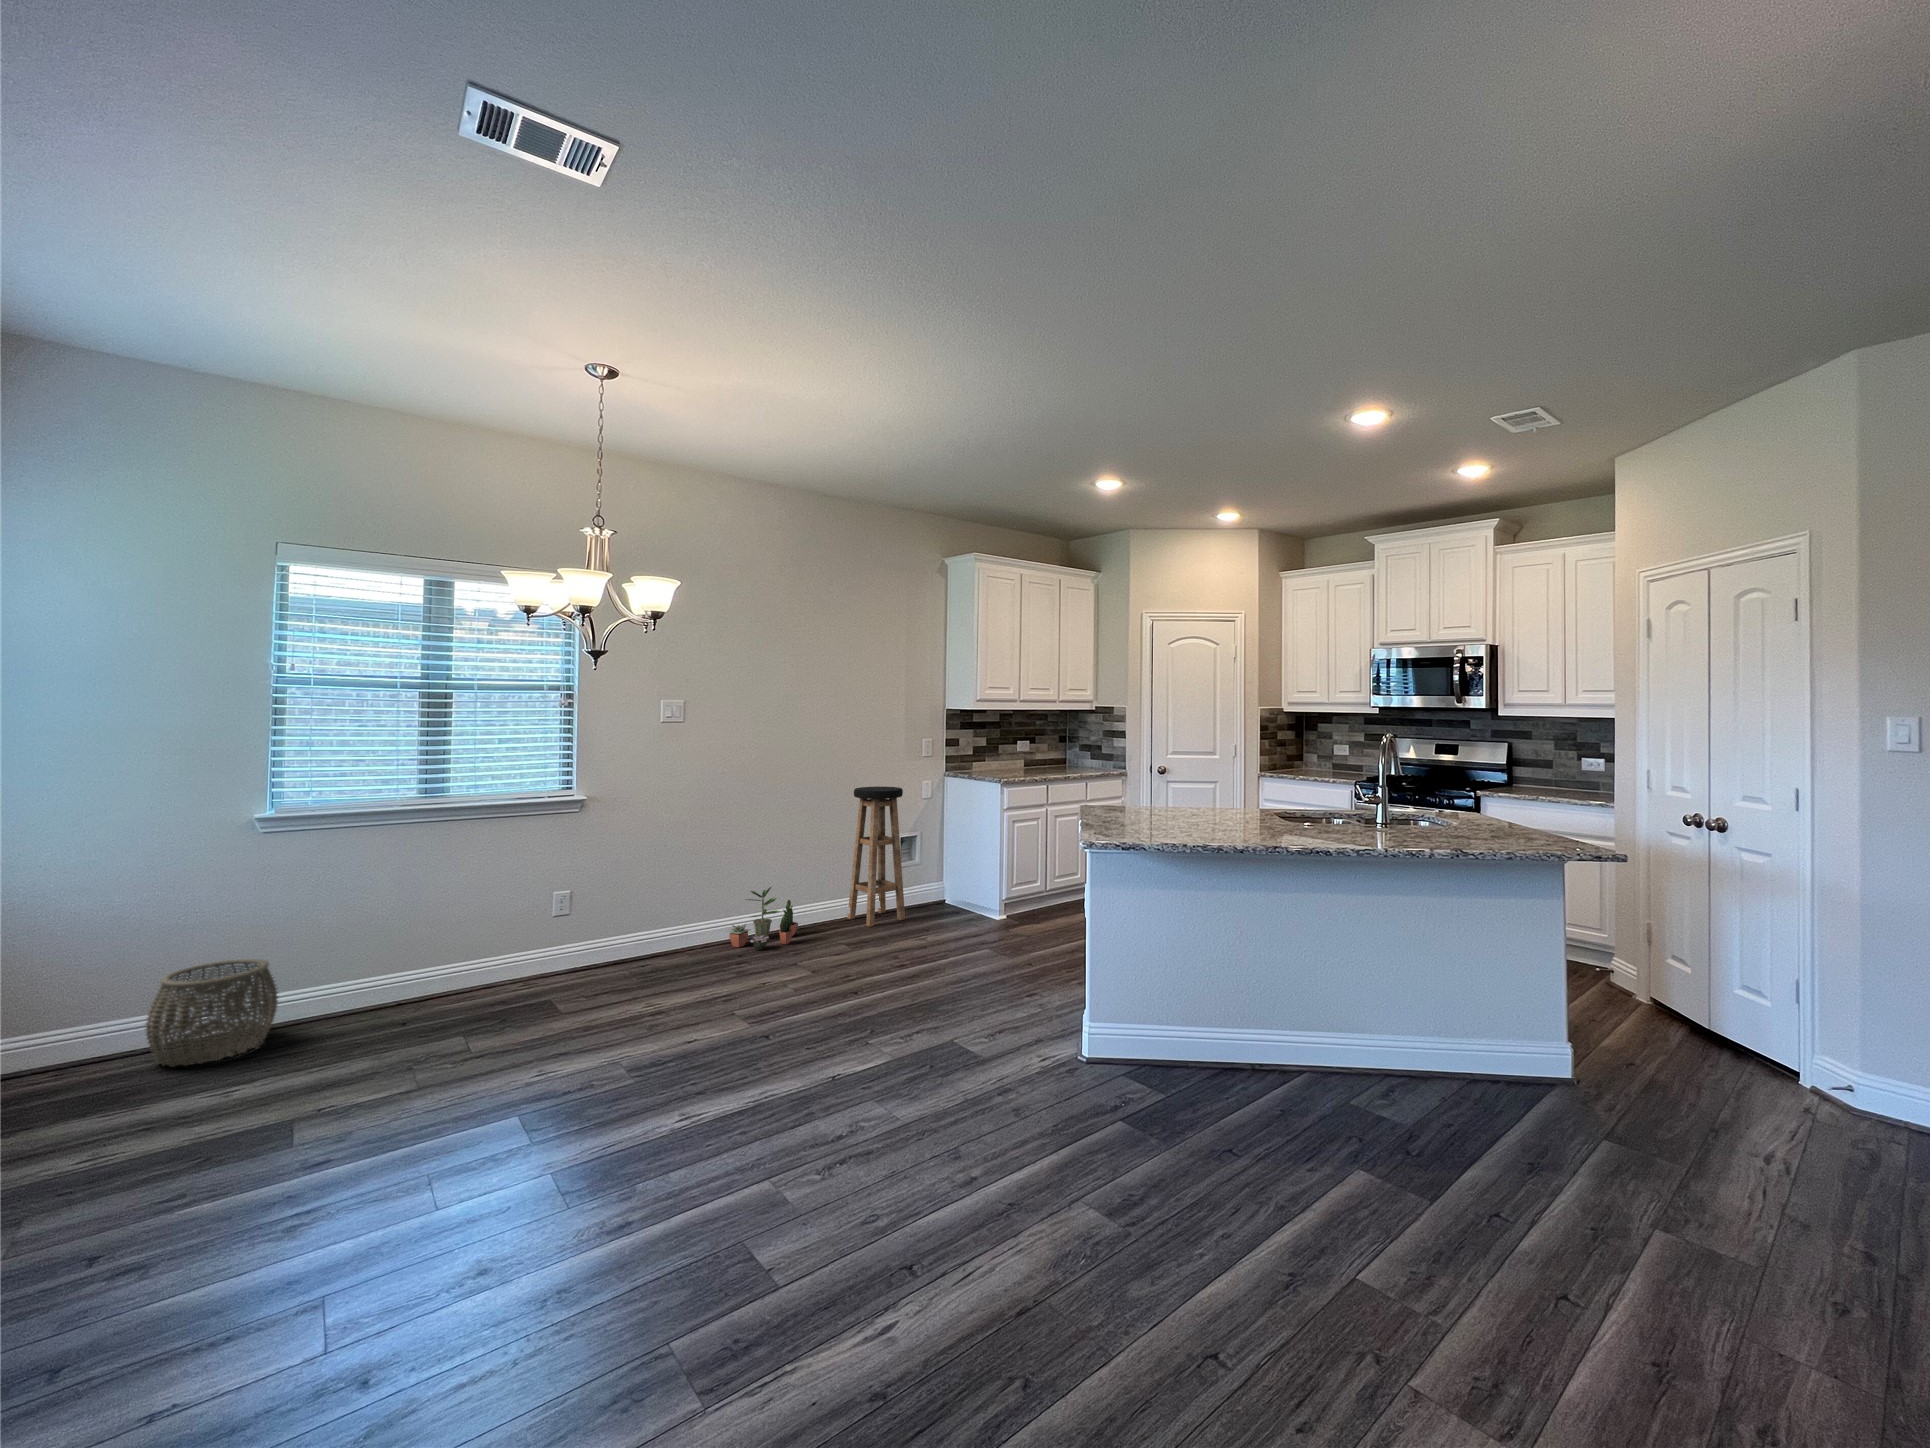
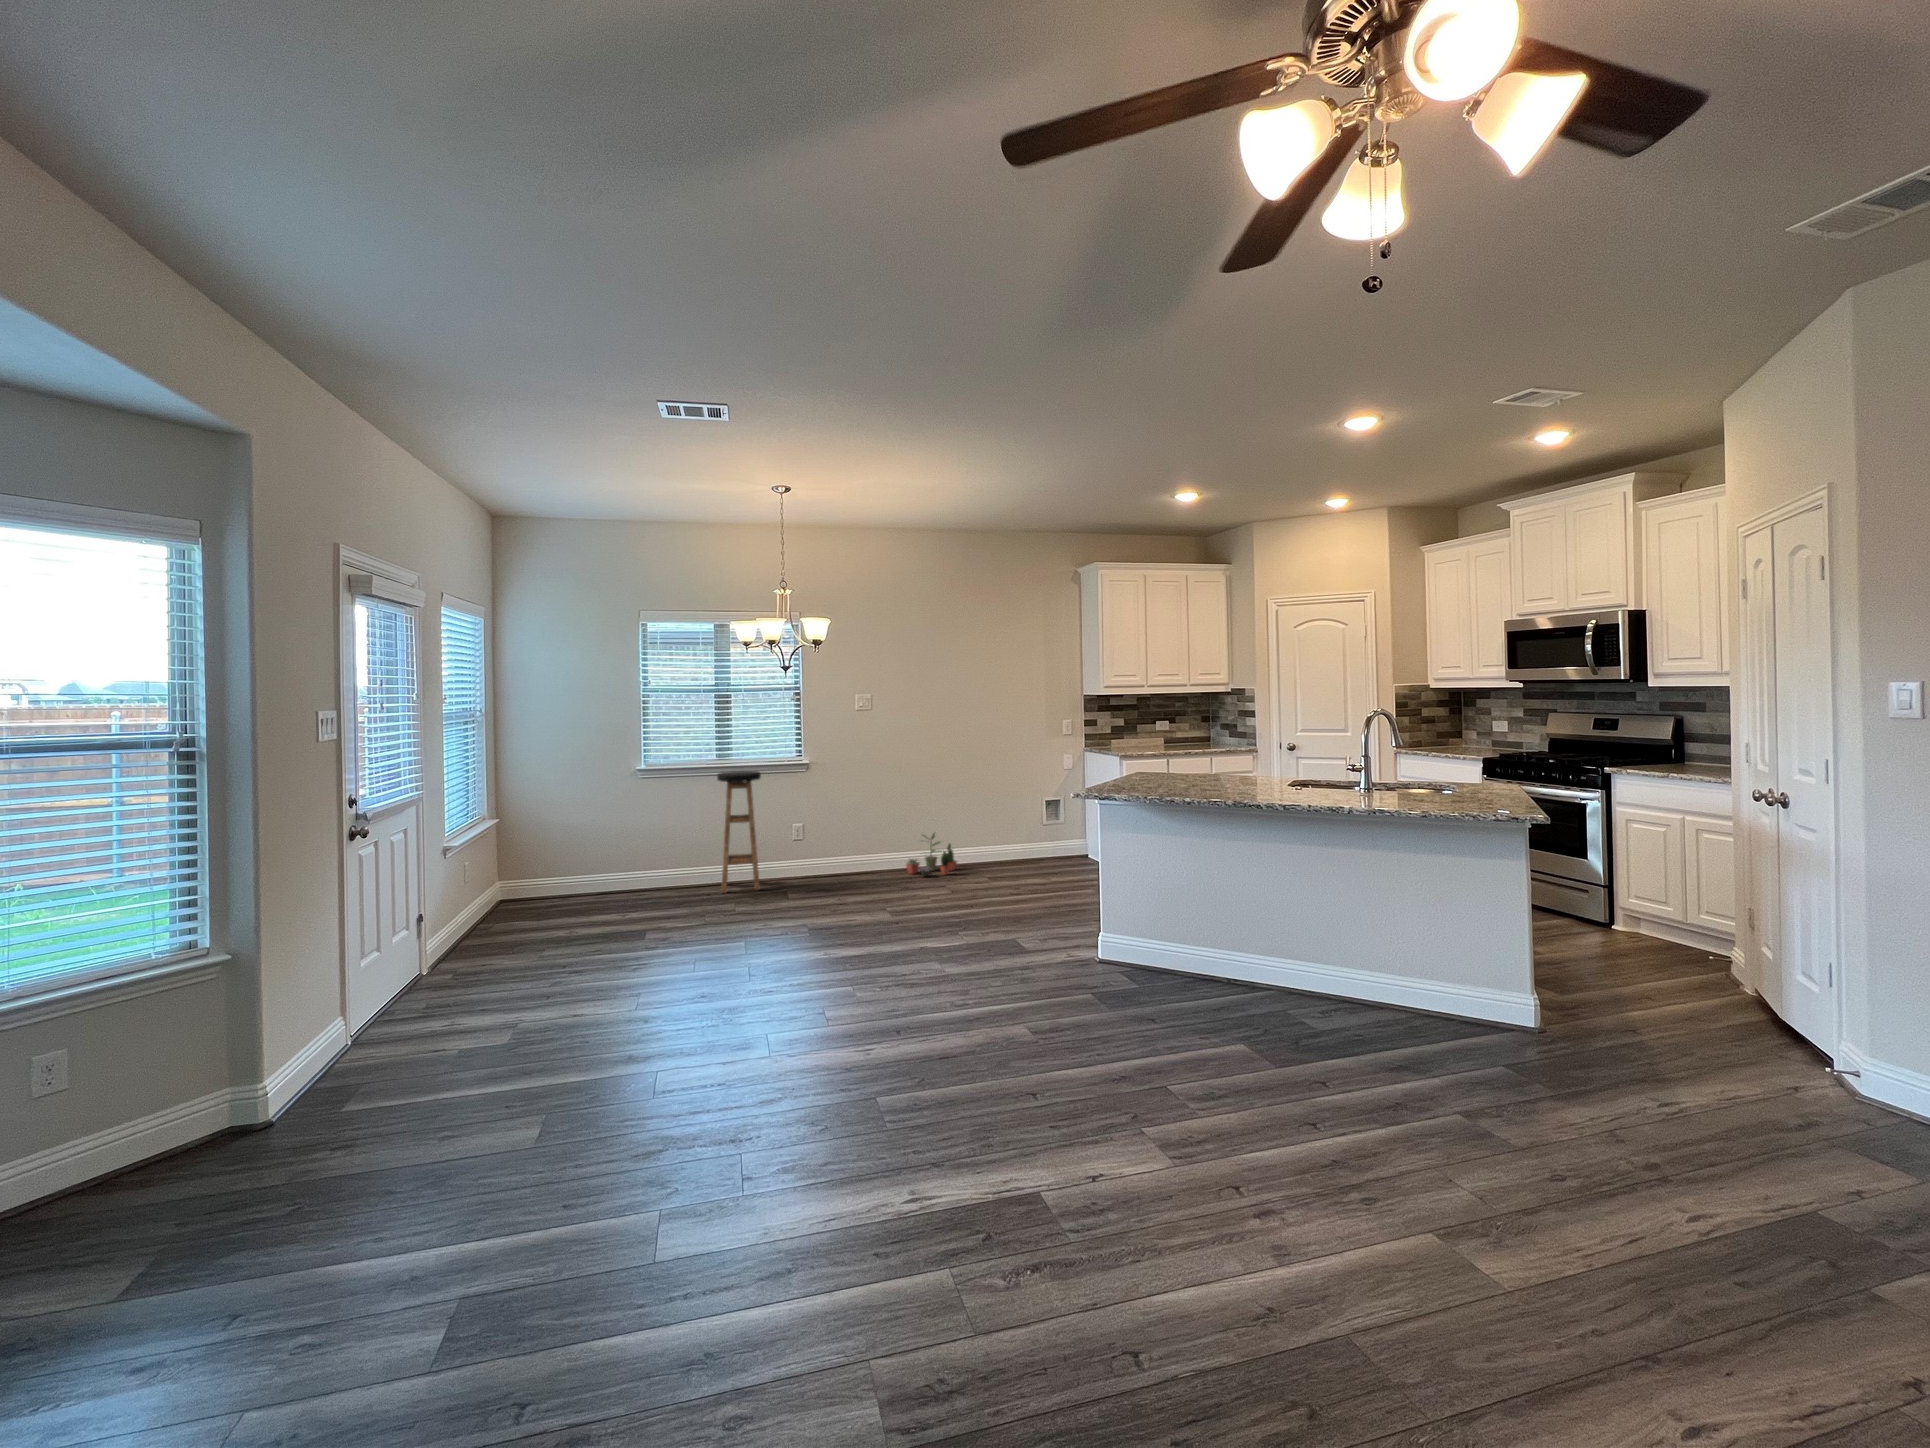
bar stool: present [847,787,905,927] -> present [717,771,761,893]
woven basket: present [145,959,278,1067] -> none [598,849,653,902]

